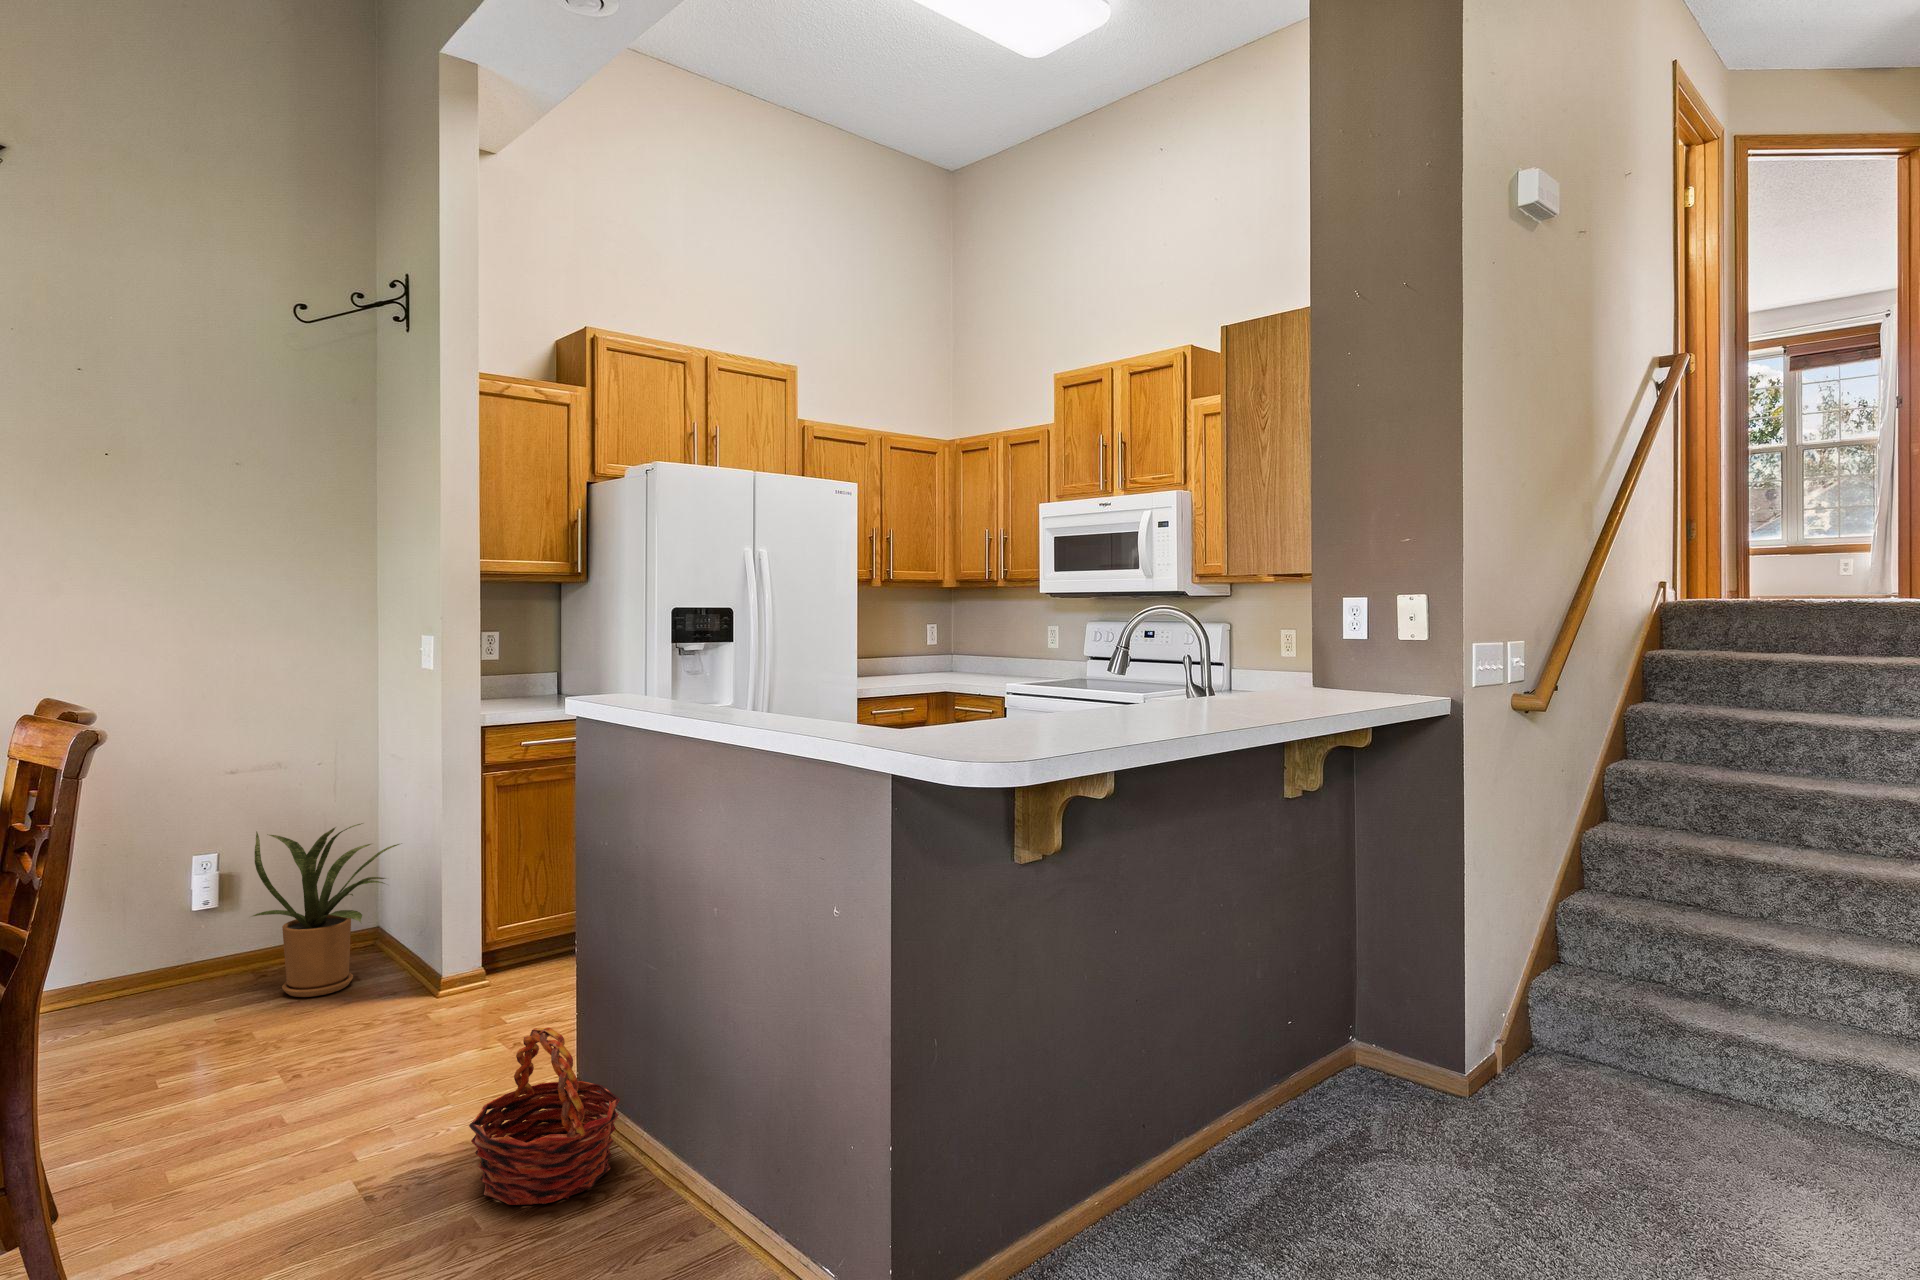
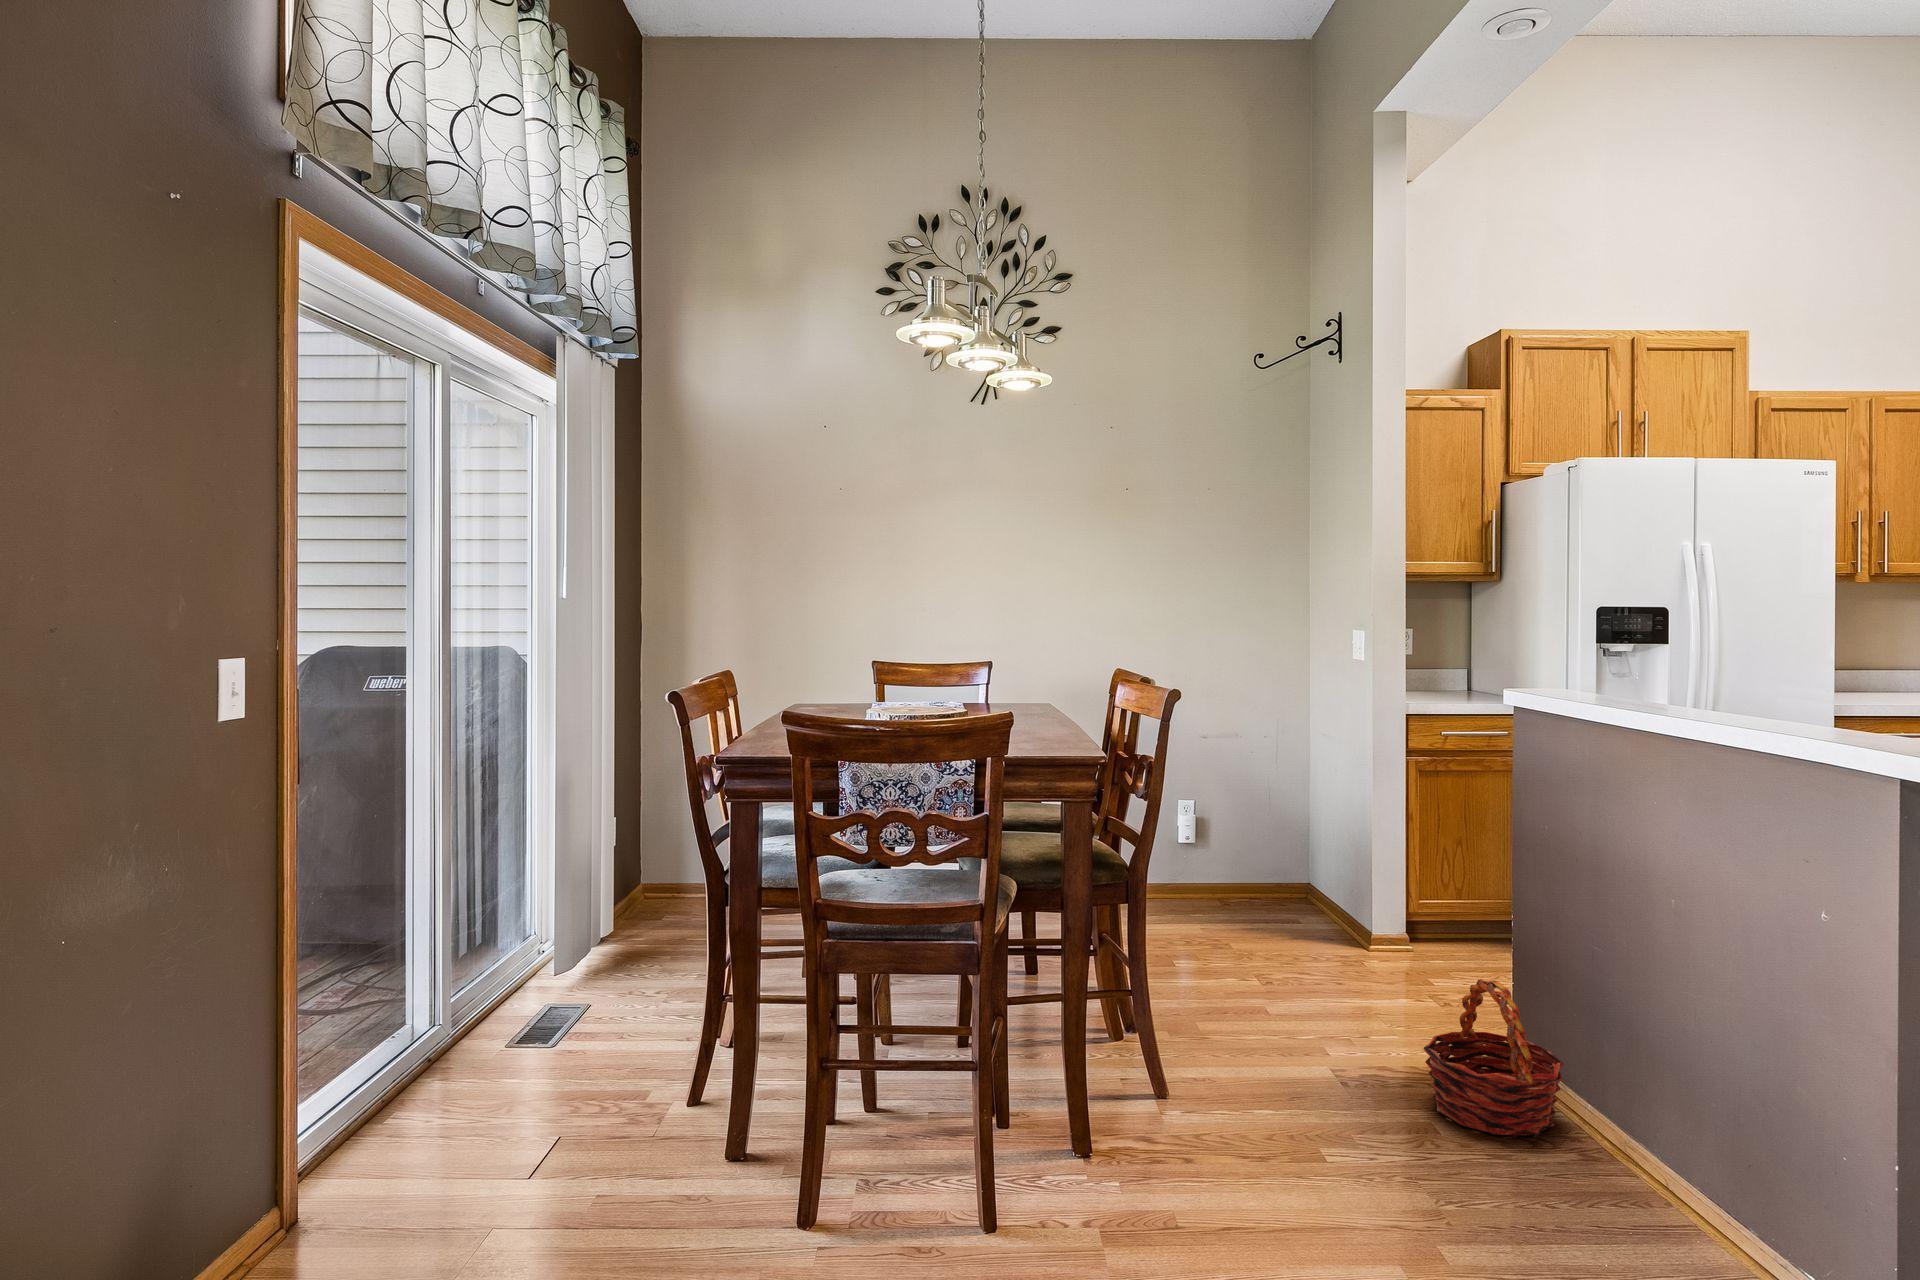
house plant: present [253,823,399,997] -> none [1217,787,1338,929]

